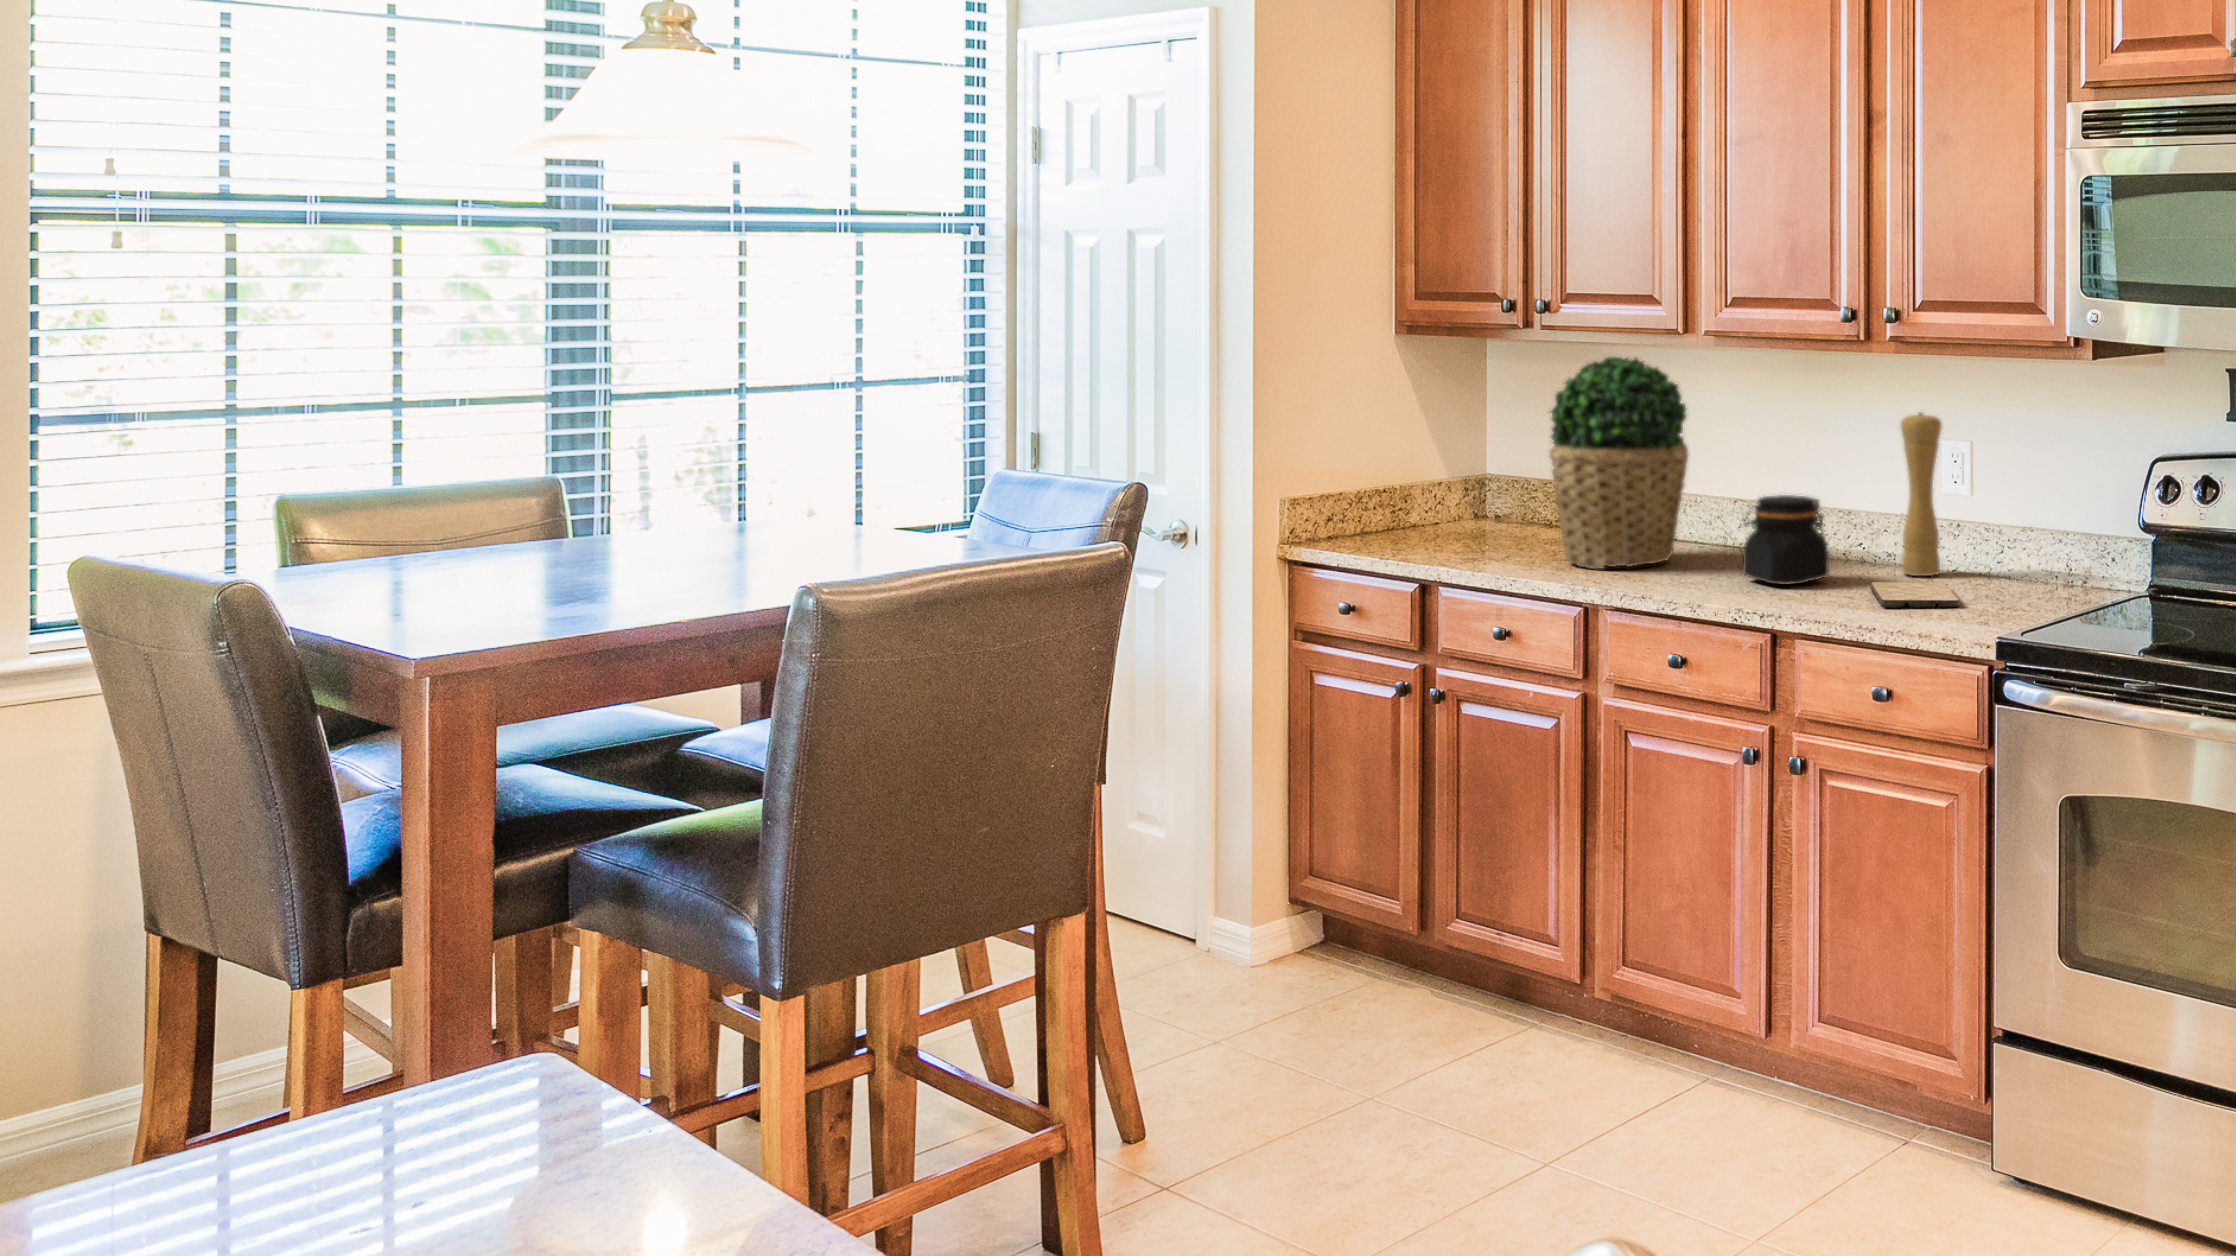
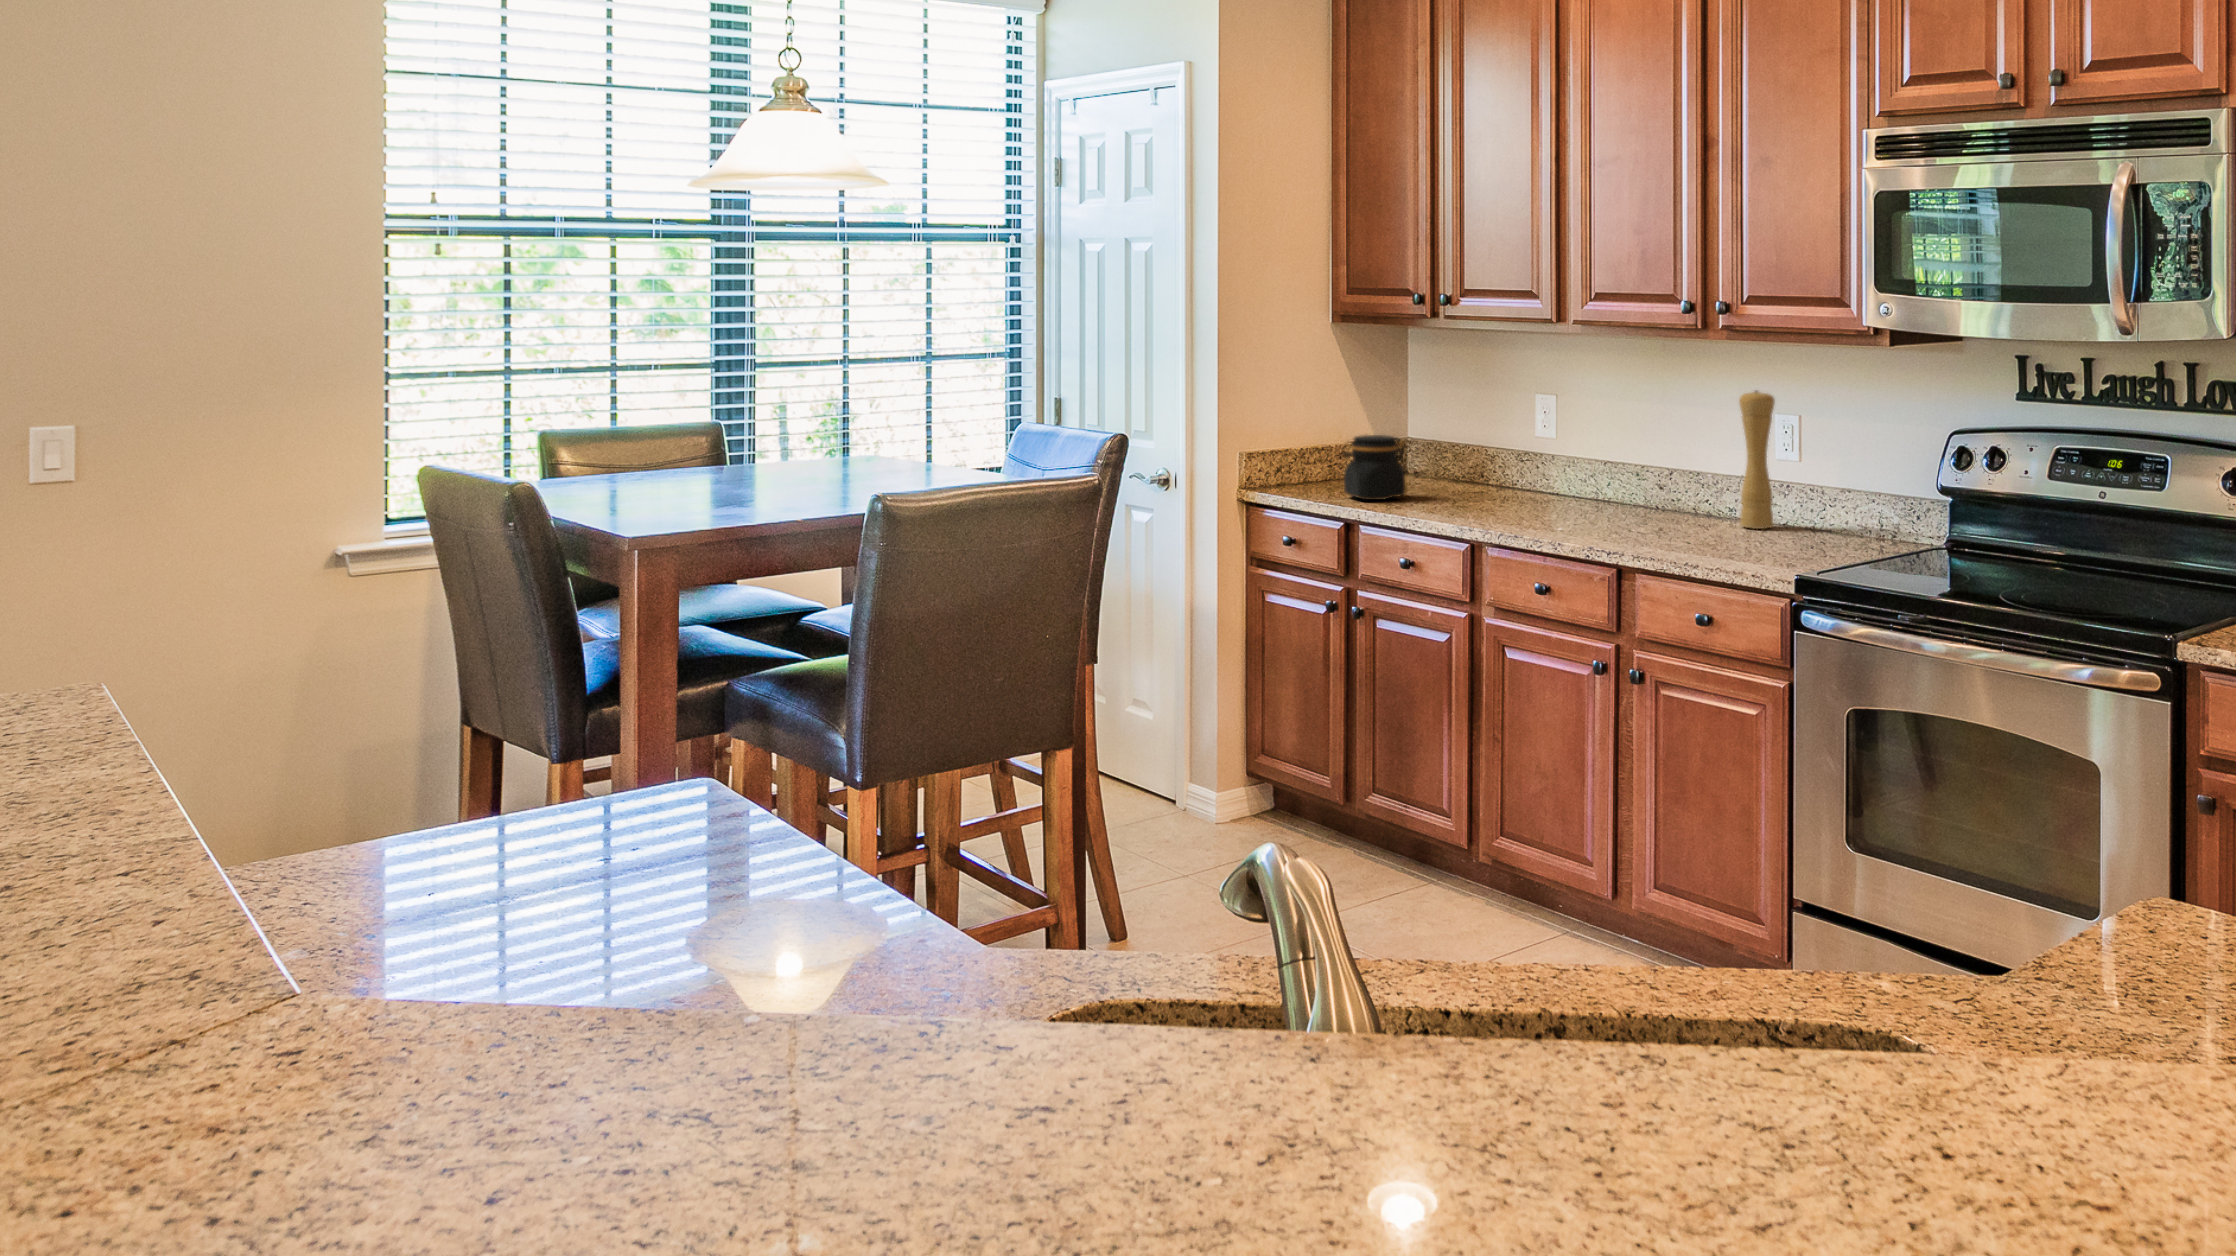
potted plant: present [1549,357,1688,569] -> none [1447,341,1564,515]
jar: present [1743,495,1829,585] -> present [1342,435,1406,500]
cutting board: present [1871,582,1959,608] -> none [1708,531,1778,553]

